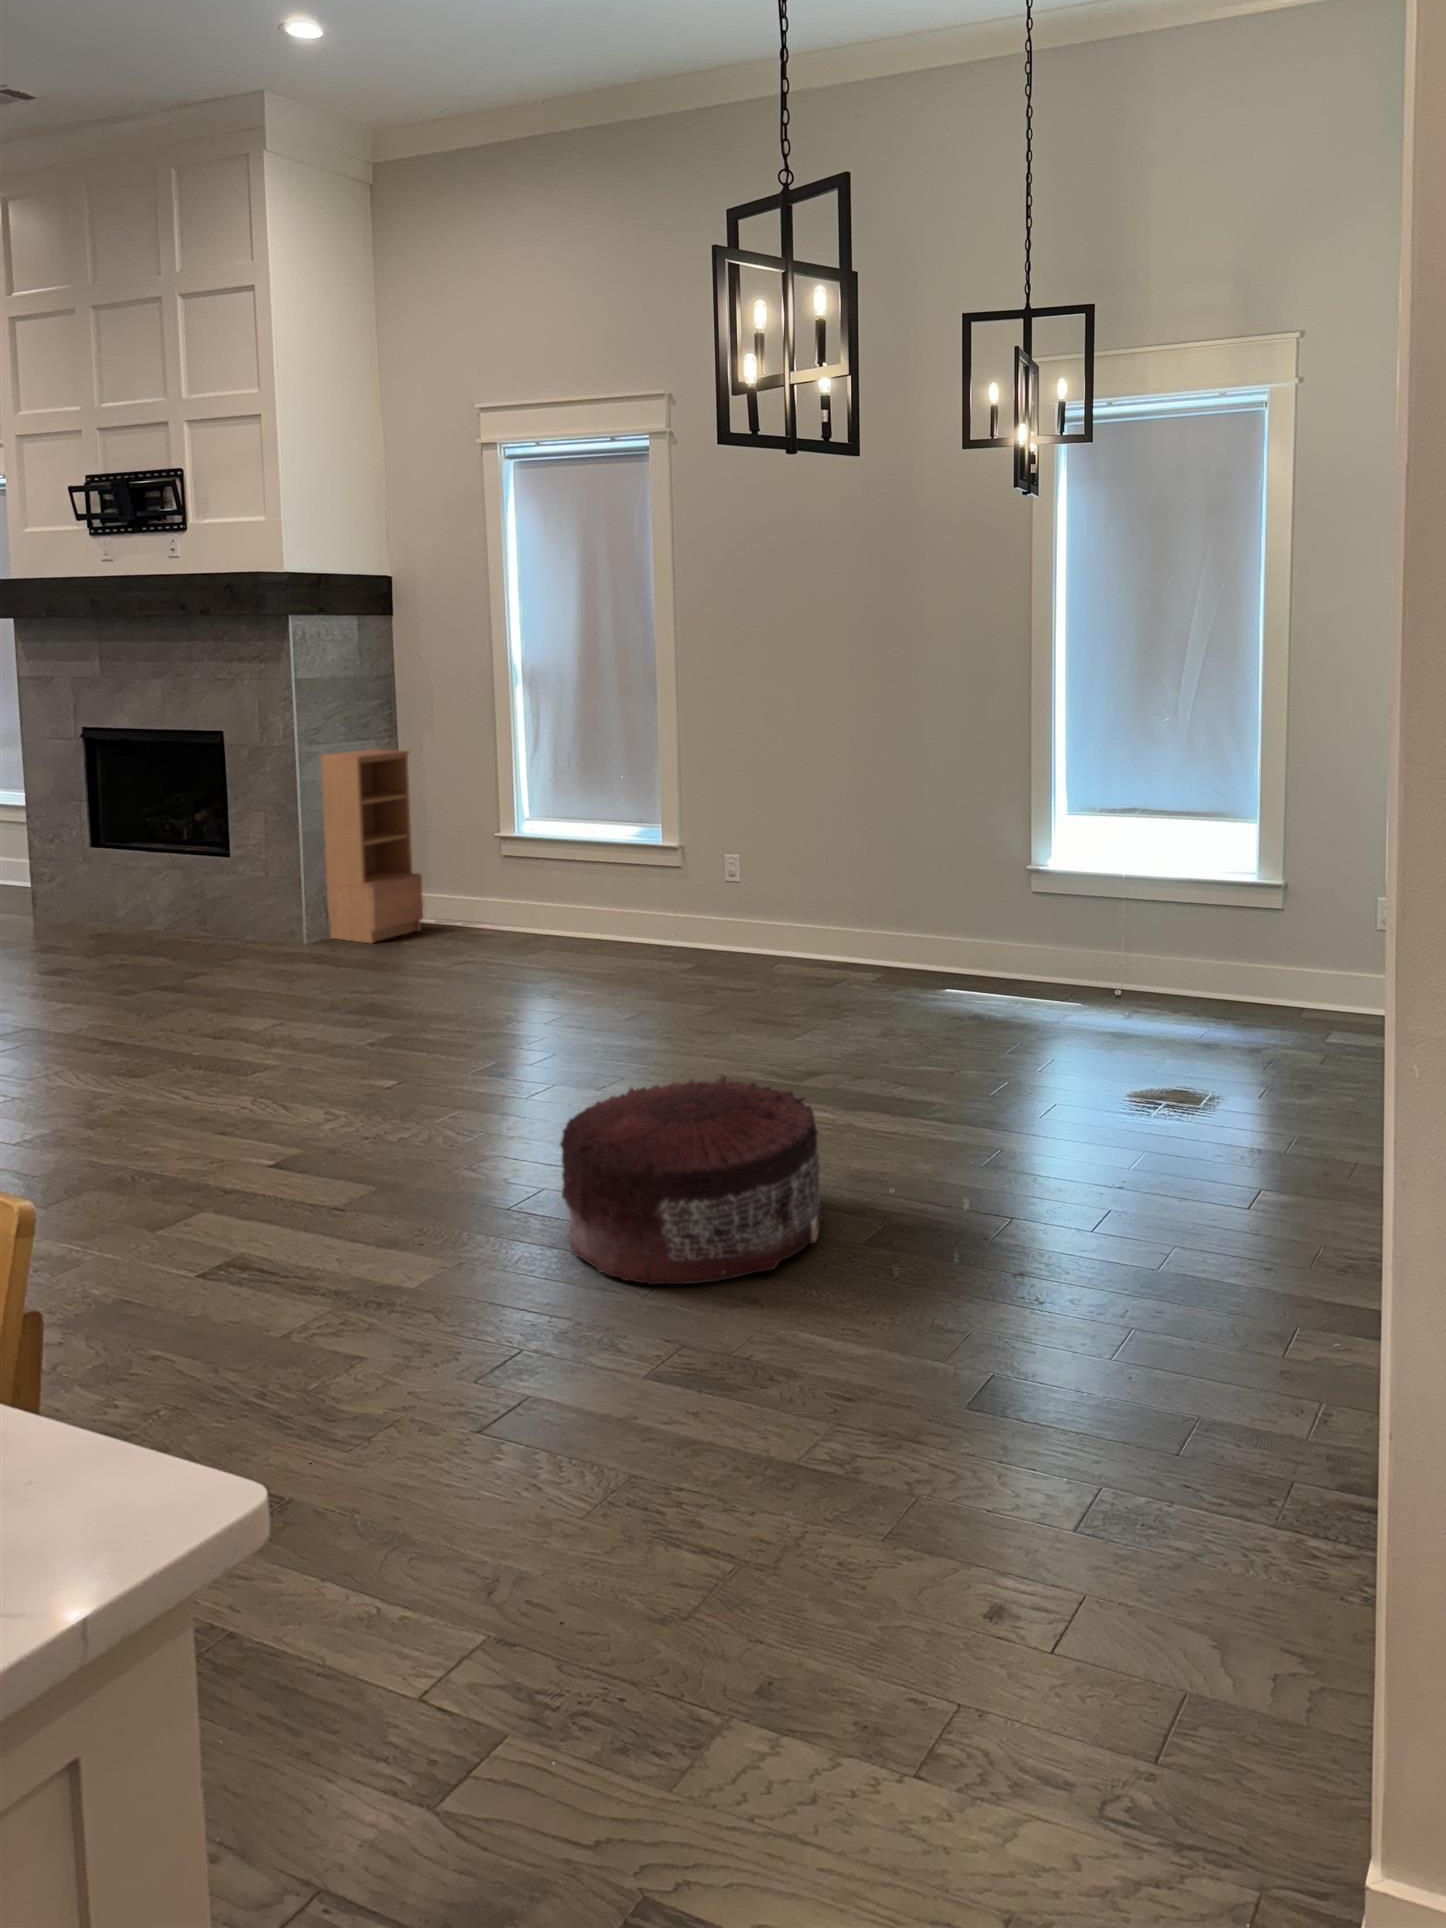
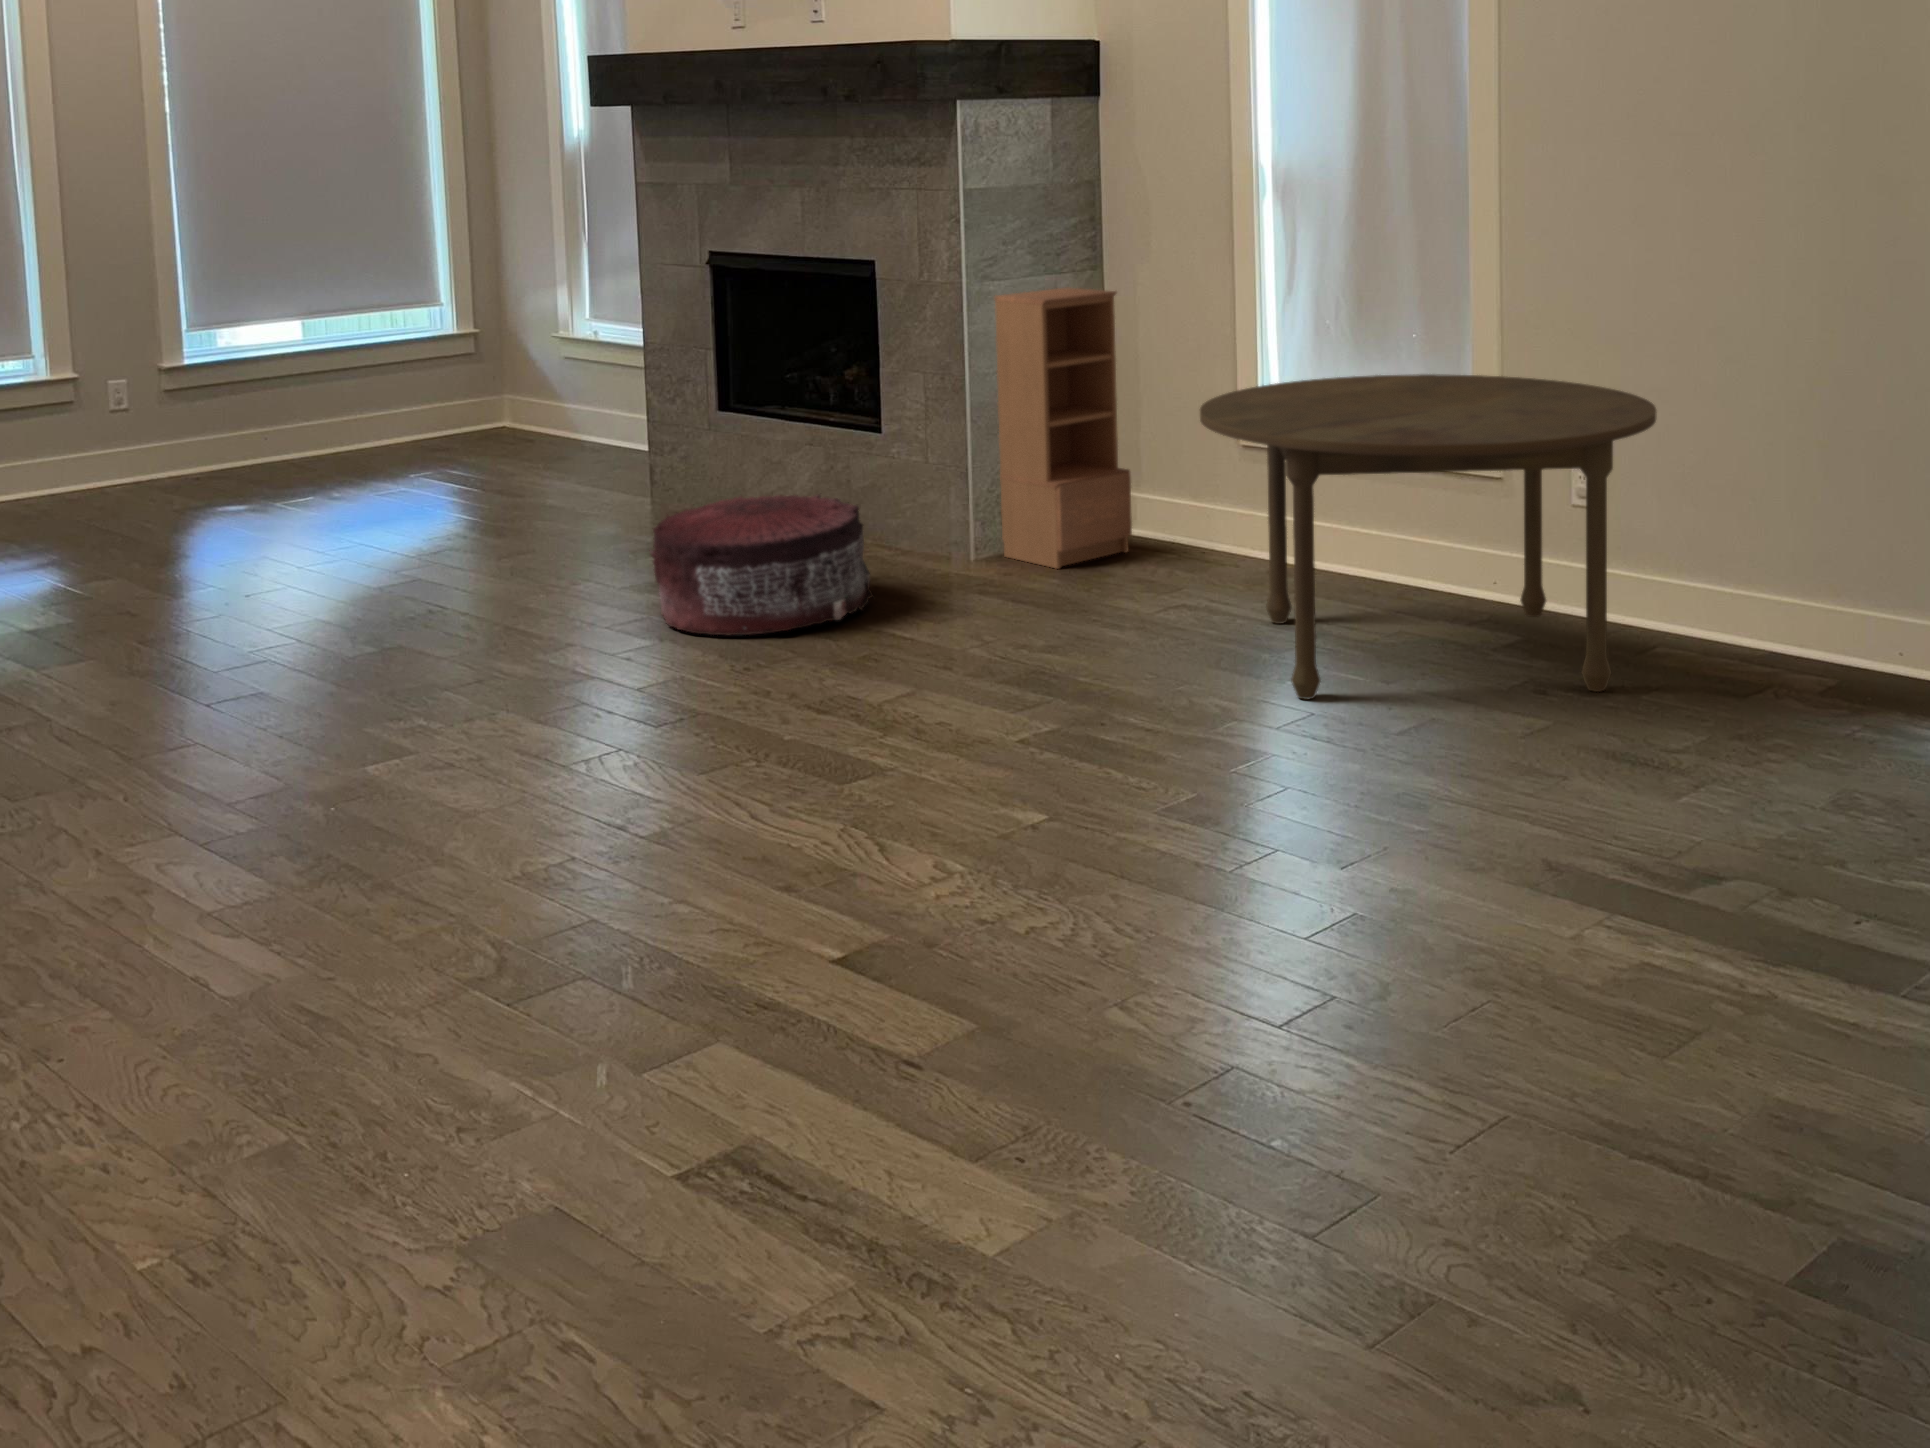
dining table: none [481,799,774,1007] -> present [1200,374,1657,699]
pouf: present [560,1077,823,1285] -> present [650,495,874,635]

